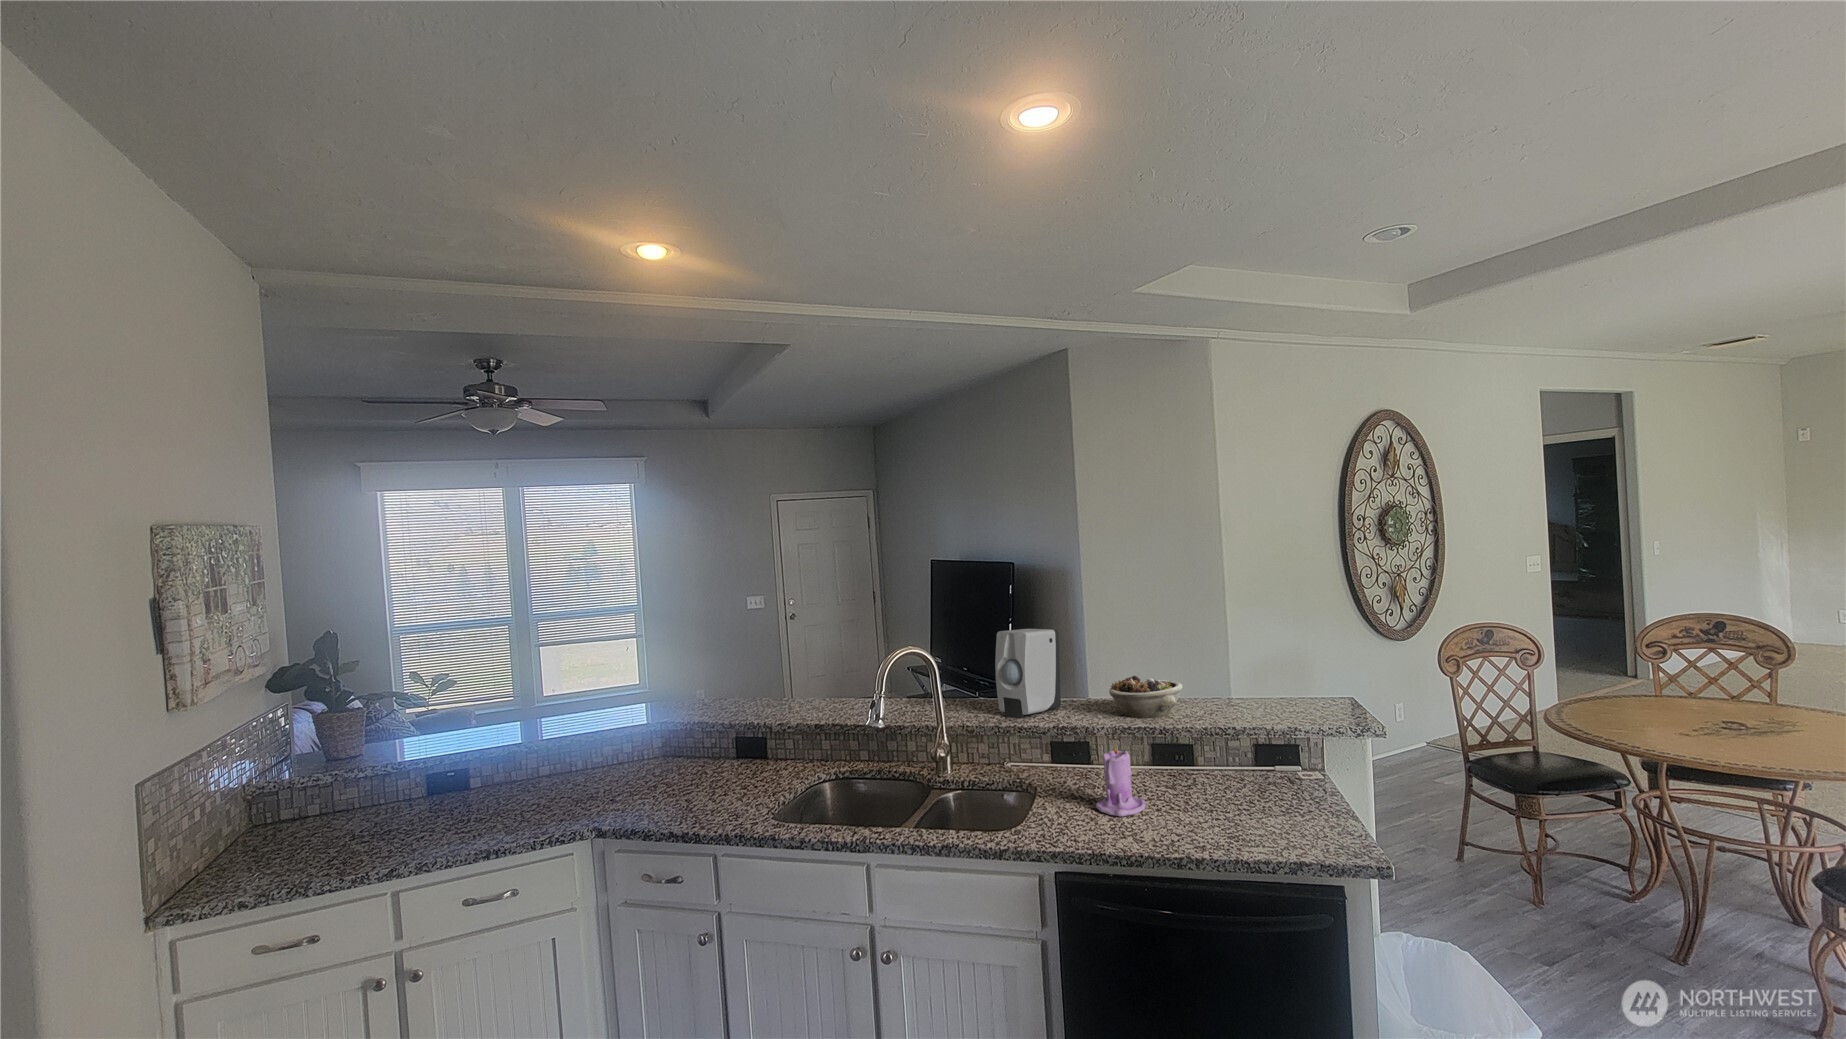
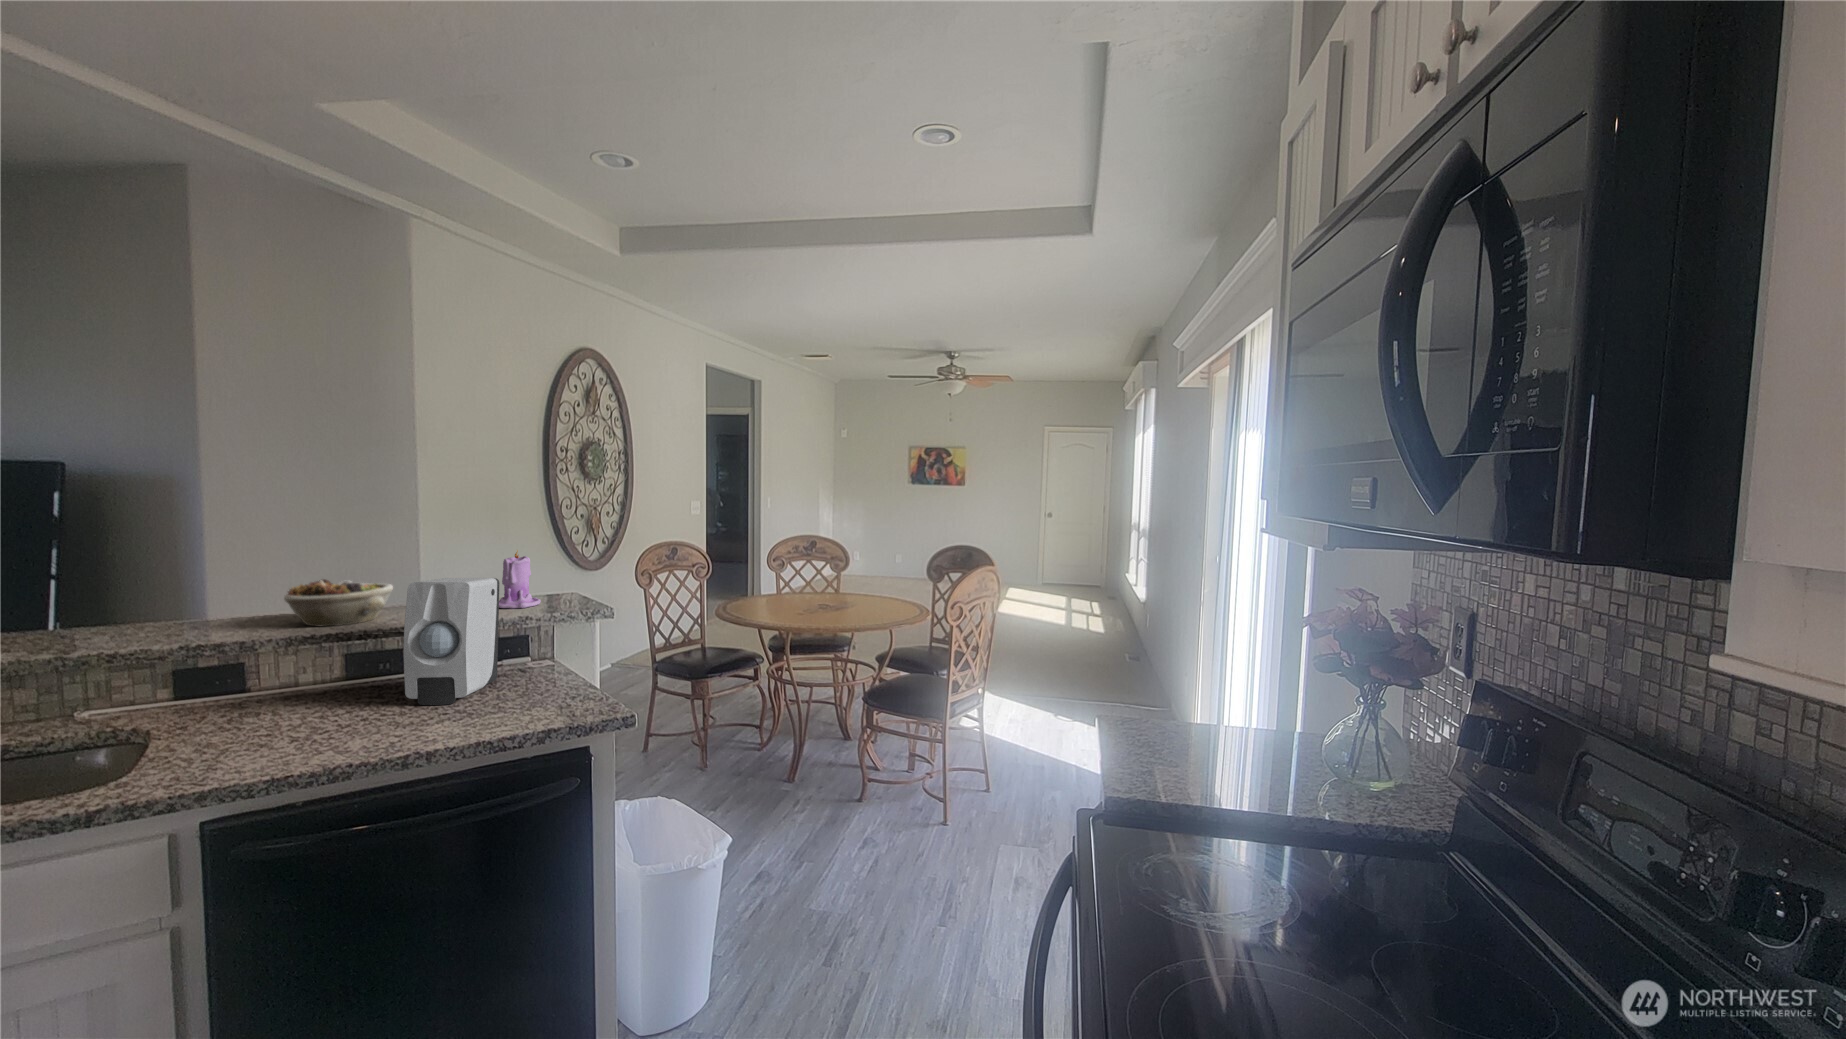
soap dispenser: present [995,629,1061,718] -> present [404,578,499,705]
candle: present [1096,746,1146,817] -> present [499,550,541,608]

